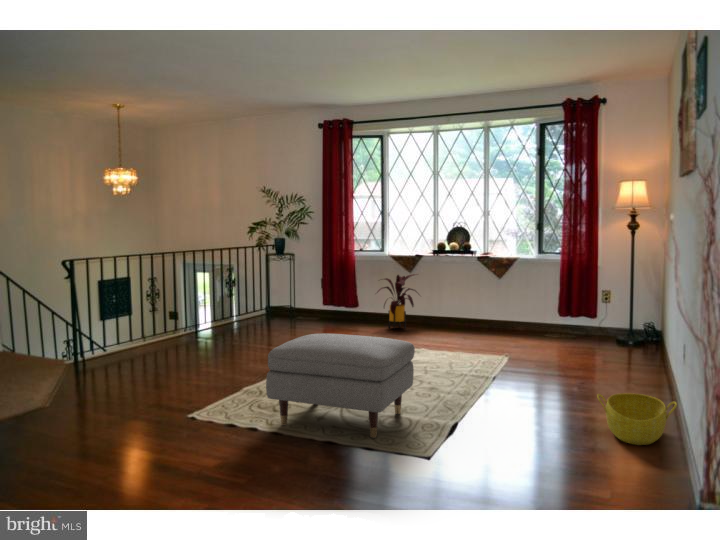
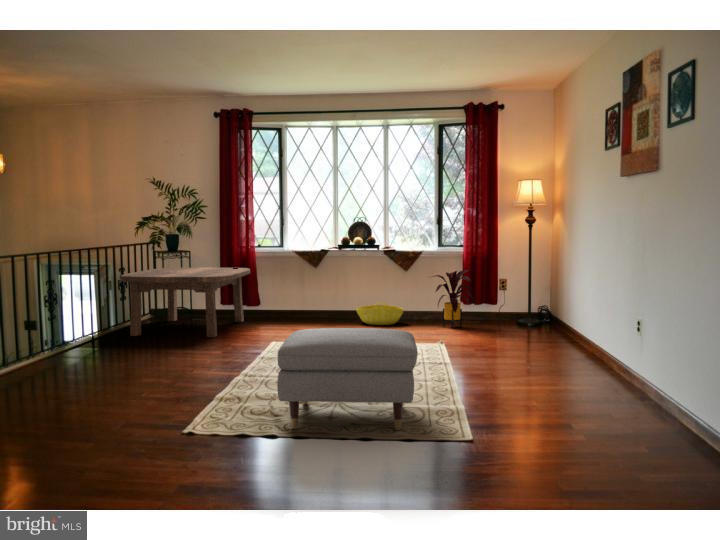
coffee table: none [227,268,348,334] -> present [121,267,250,337]
house plant: present [377,274,417,329] -> present [433,270,475,328]
basket: present [597,393,677,445] -> present [357,302,403,325]

